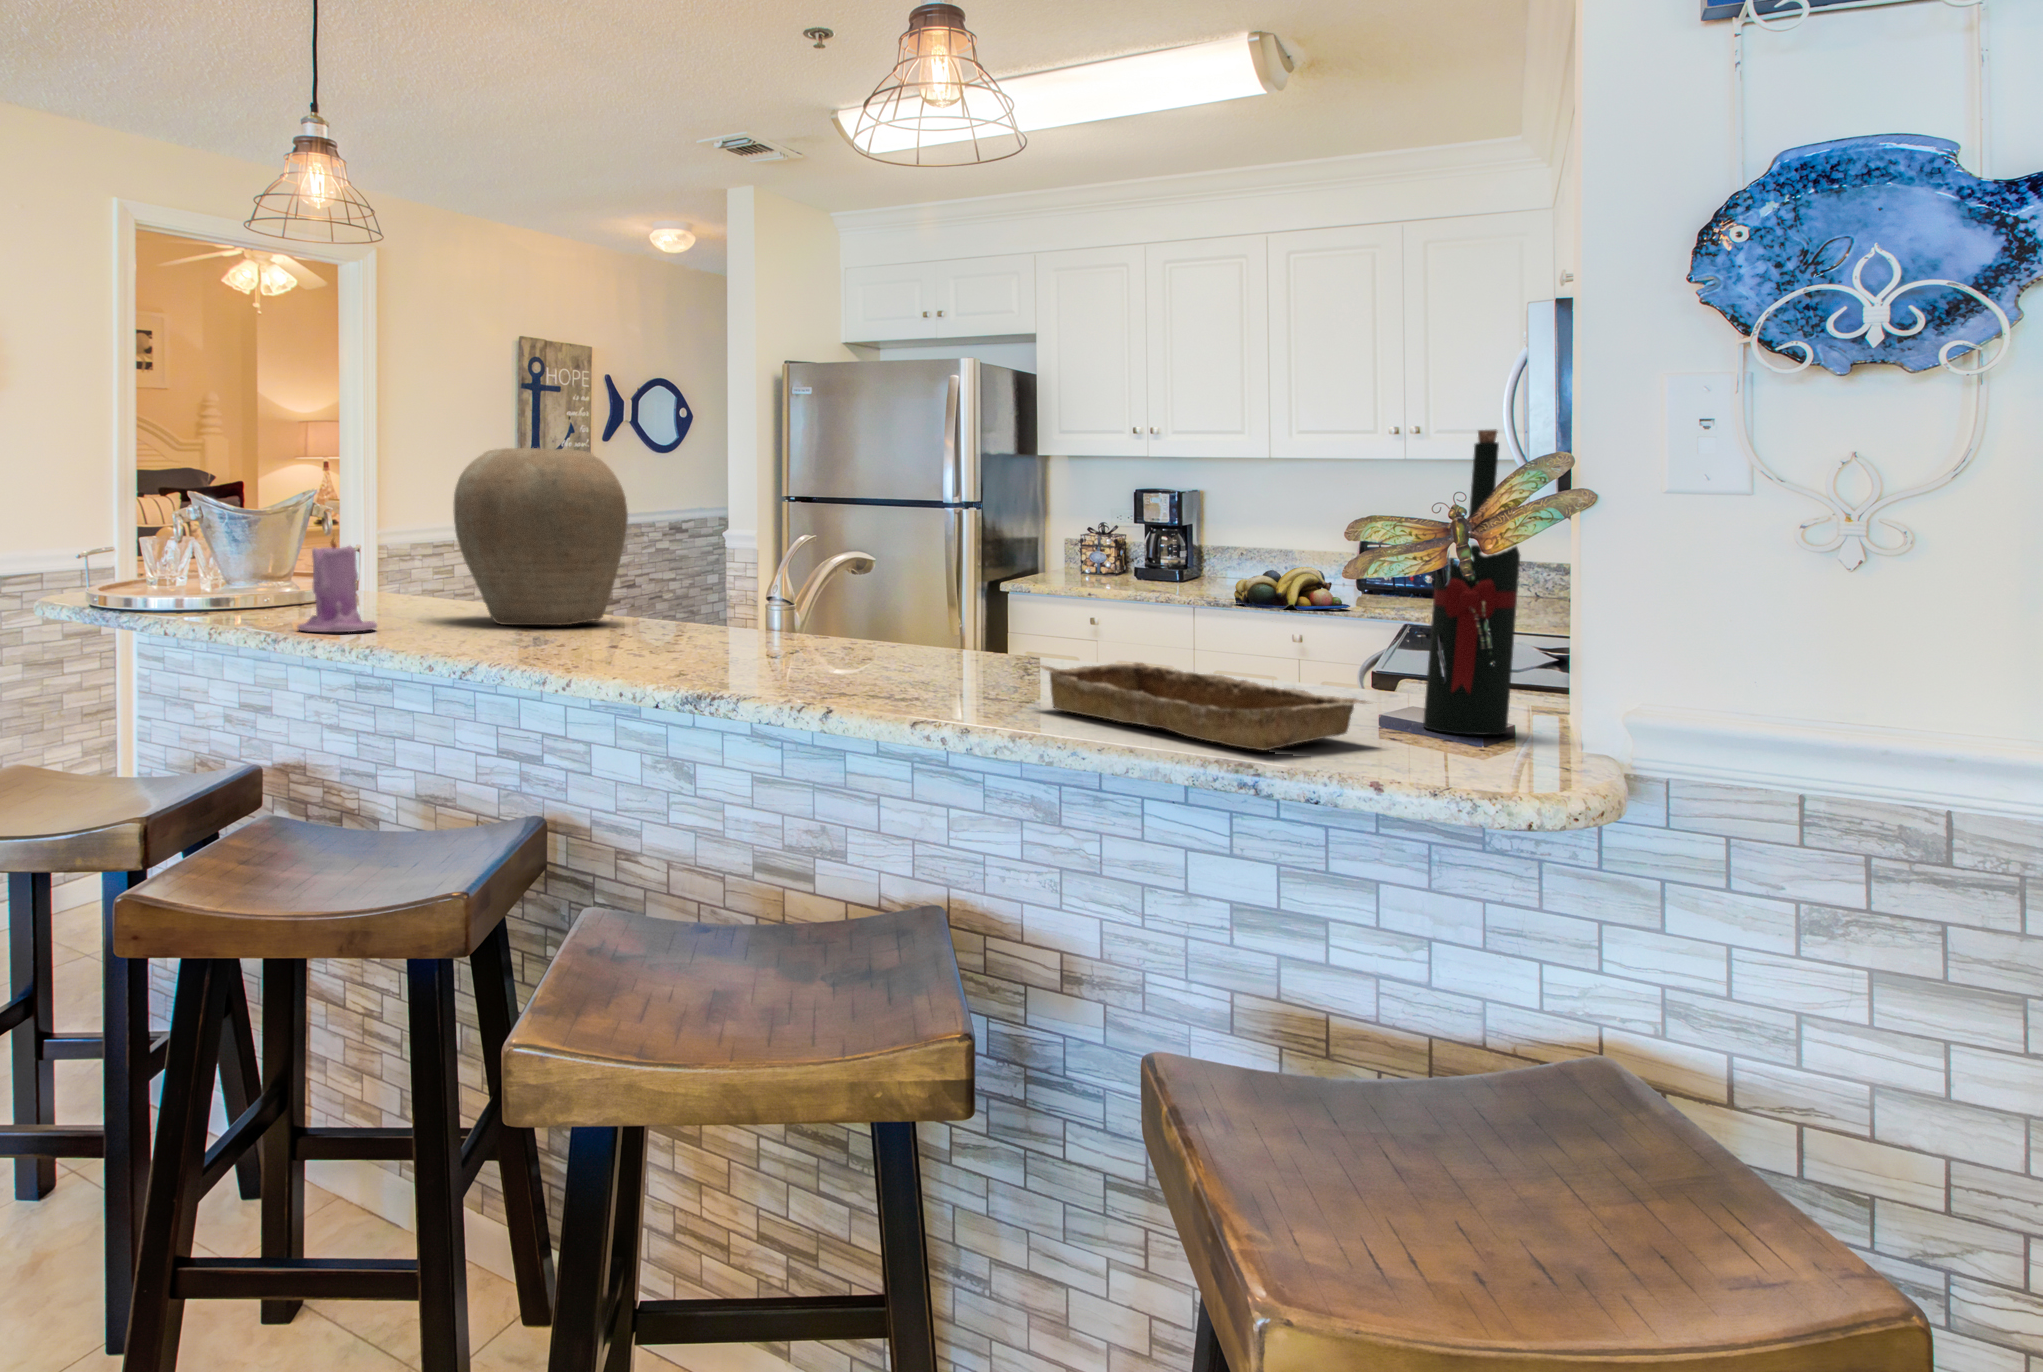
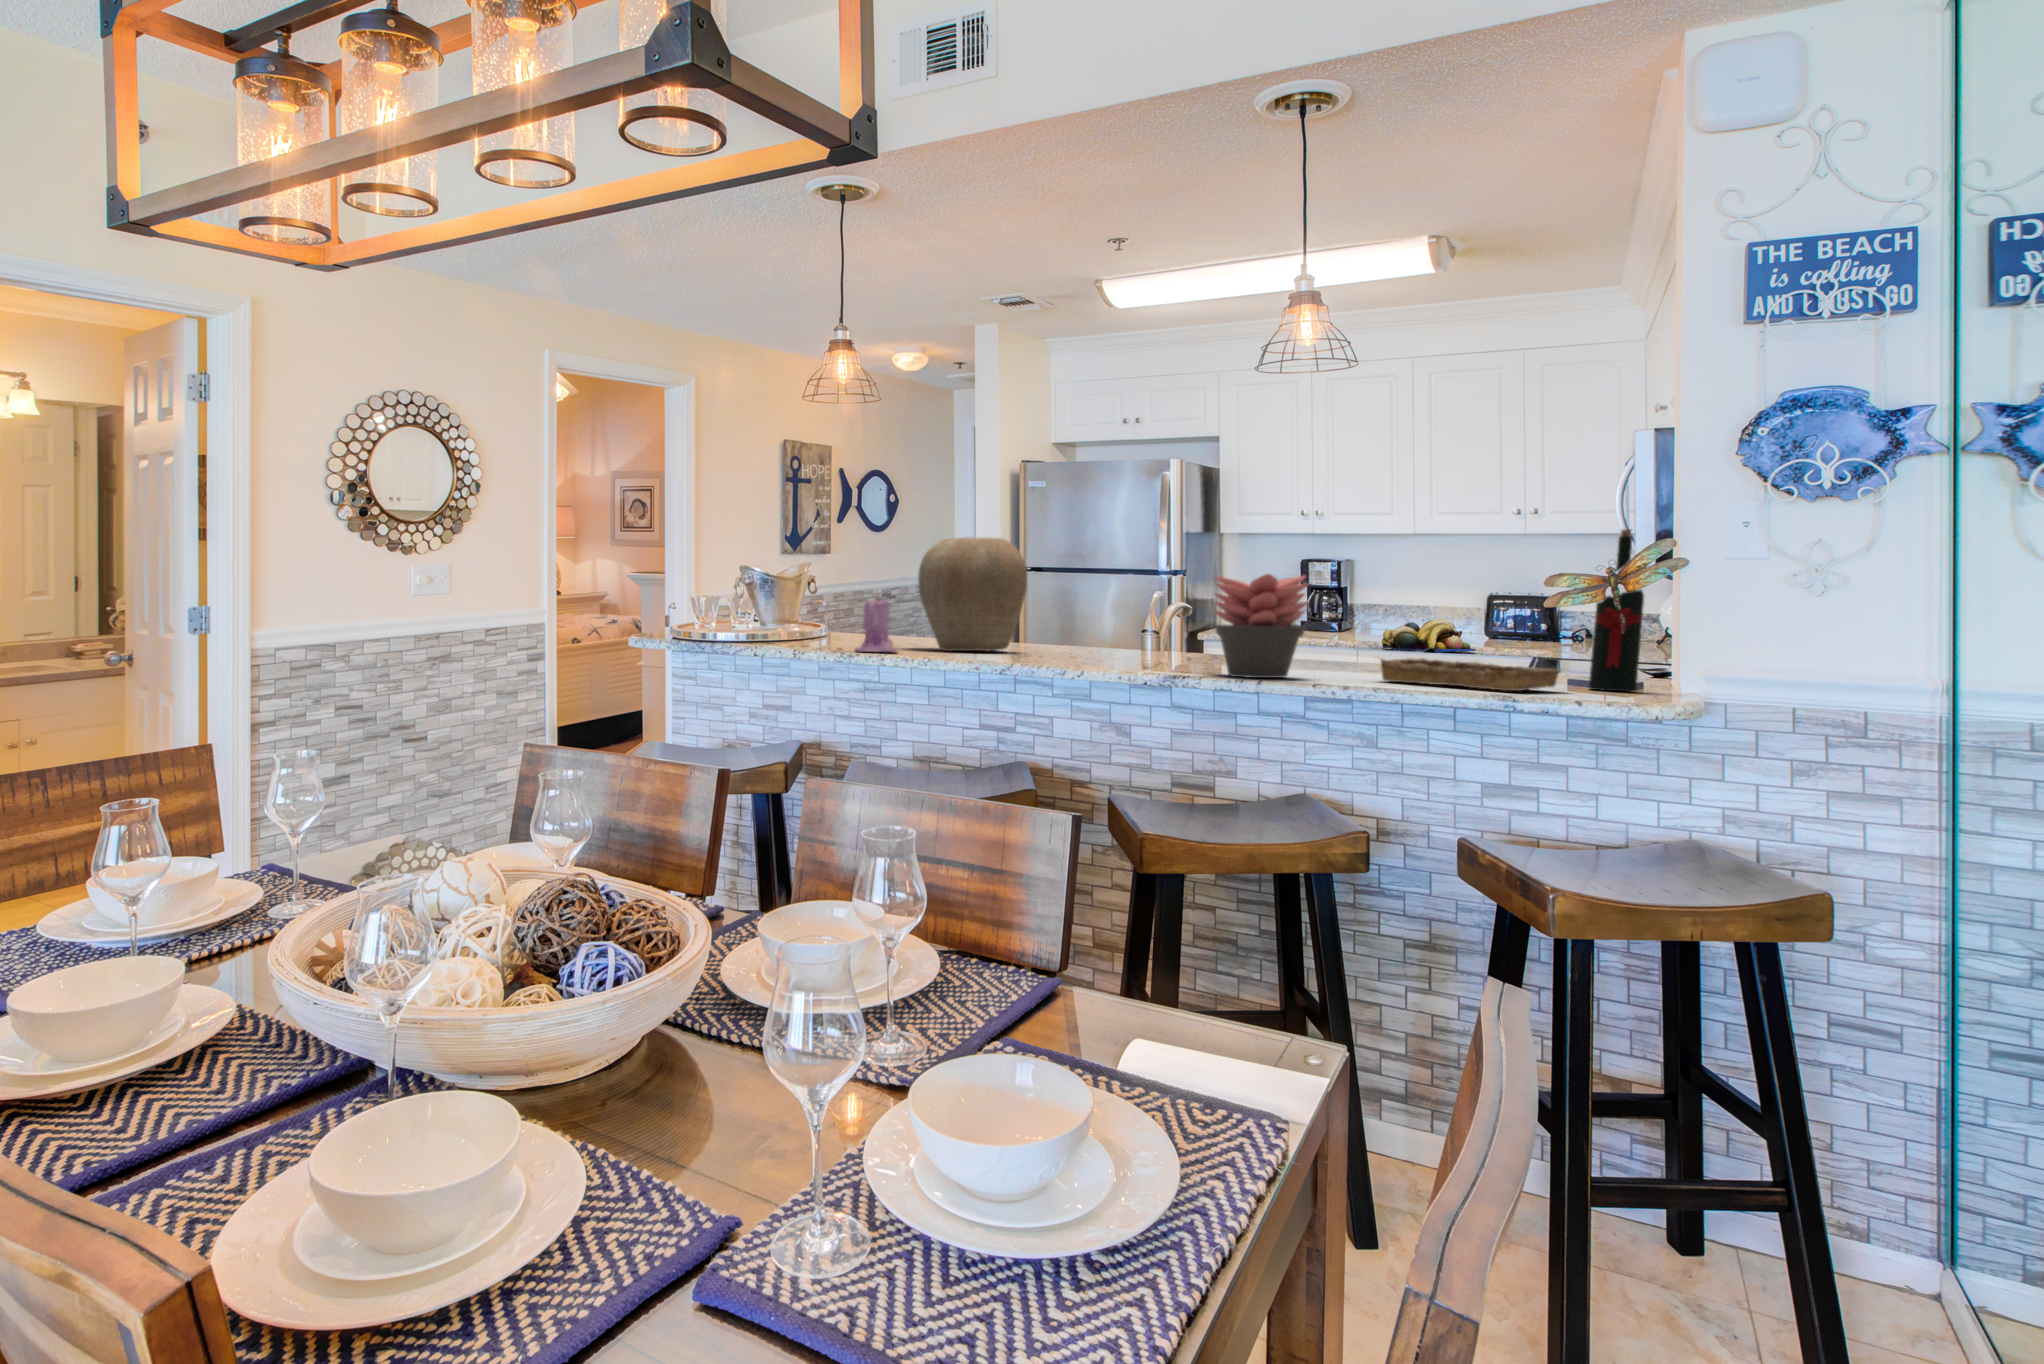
succulent plant: none [737,509,921,706] -> present [1214,574,1308,678]

